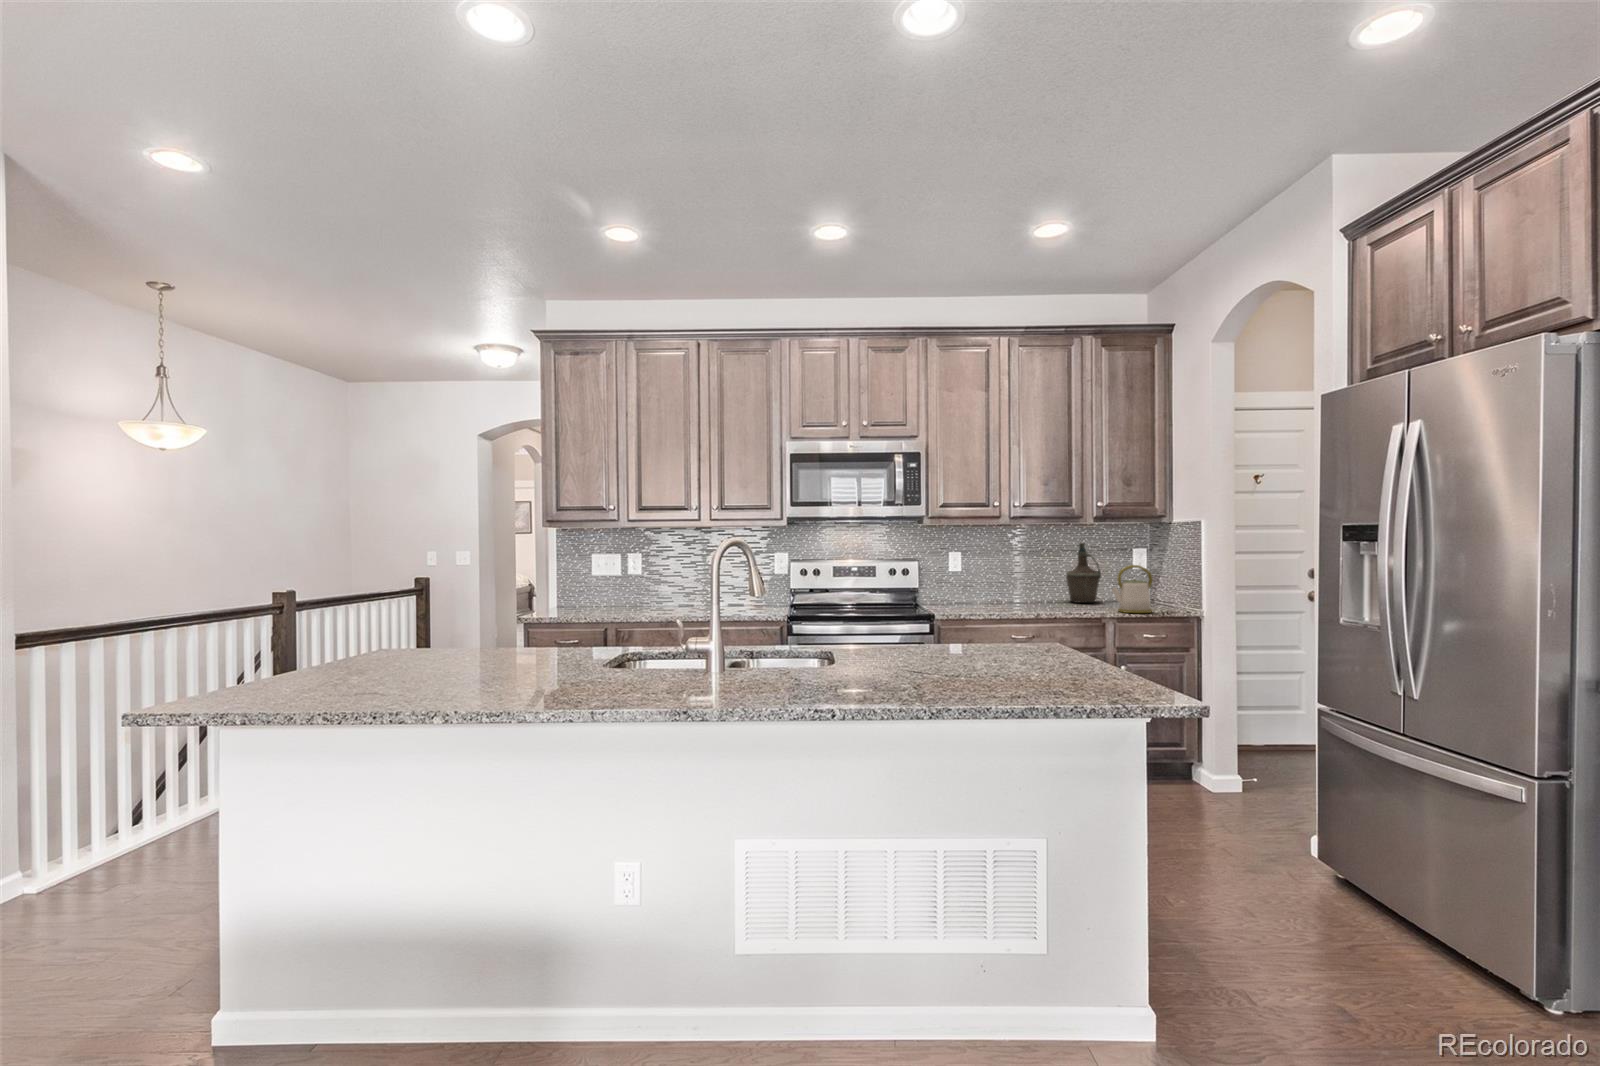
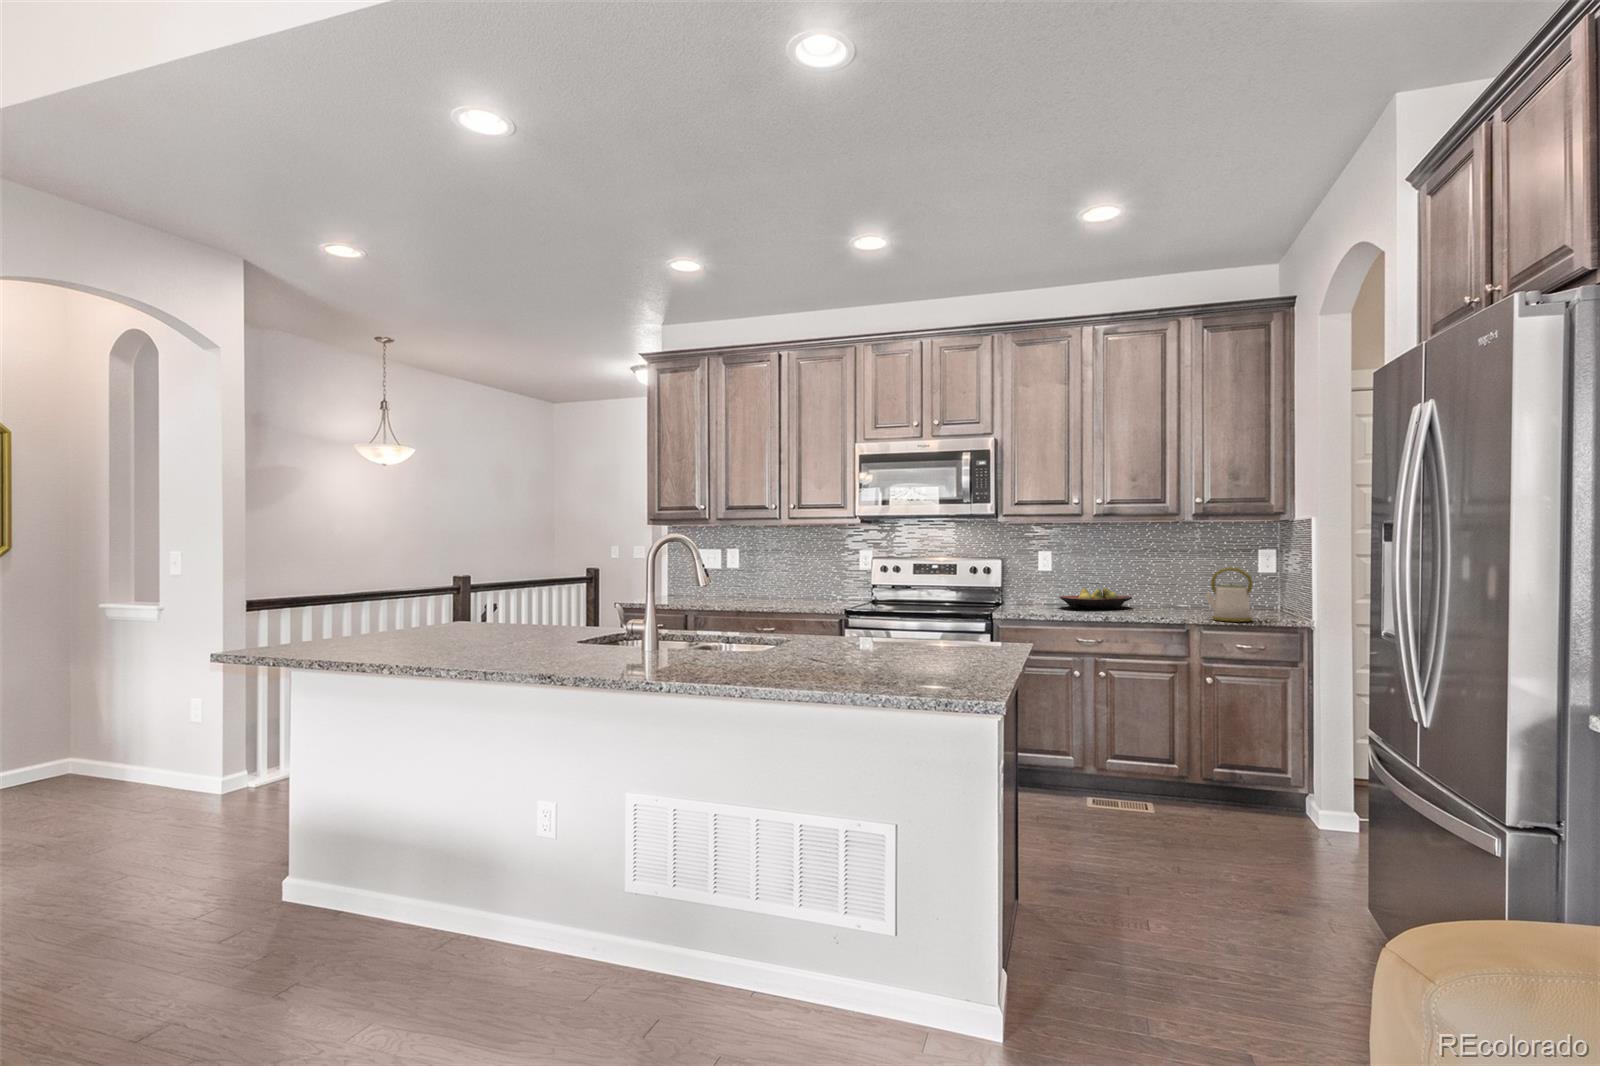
bottle: present [1066,543,1101,603] -> none [1168,543,1208,609]
fruit bowl: none [976,585,1038,606] -> present [1060,588,1133,609]

